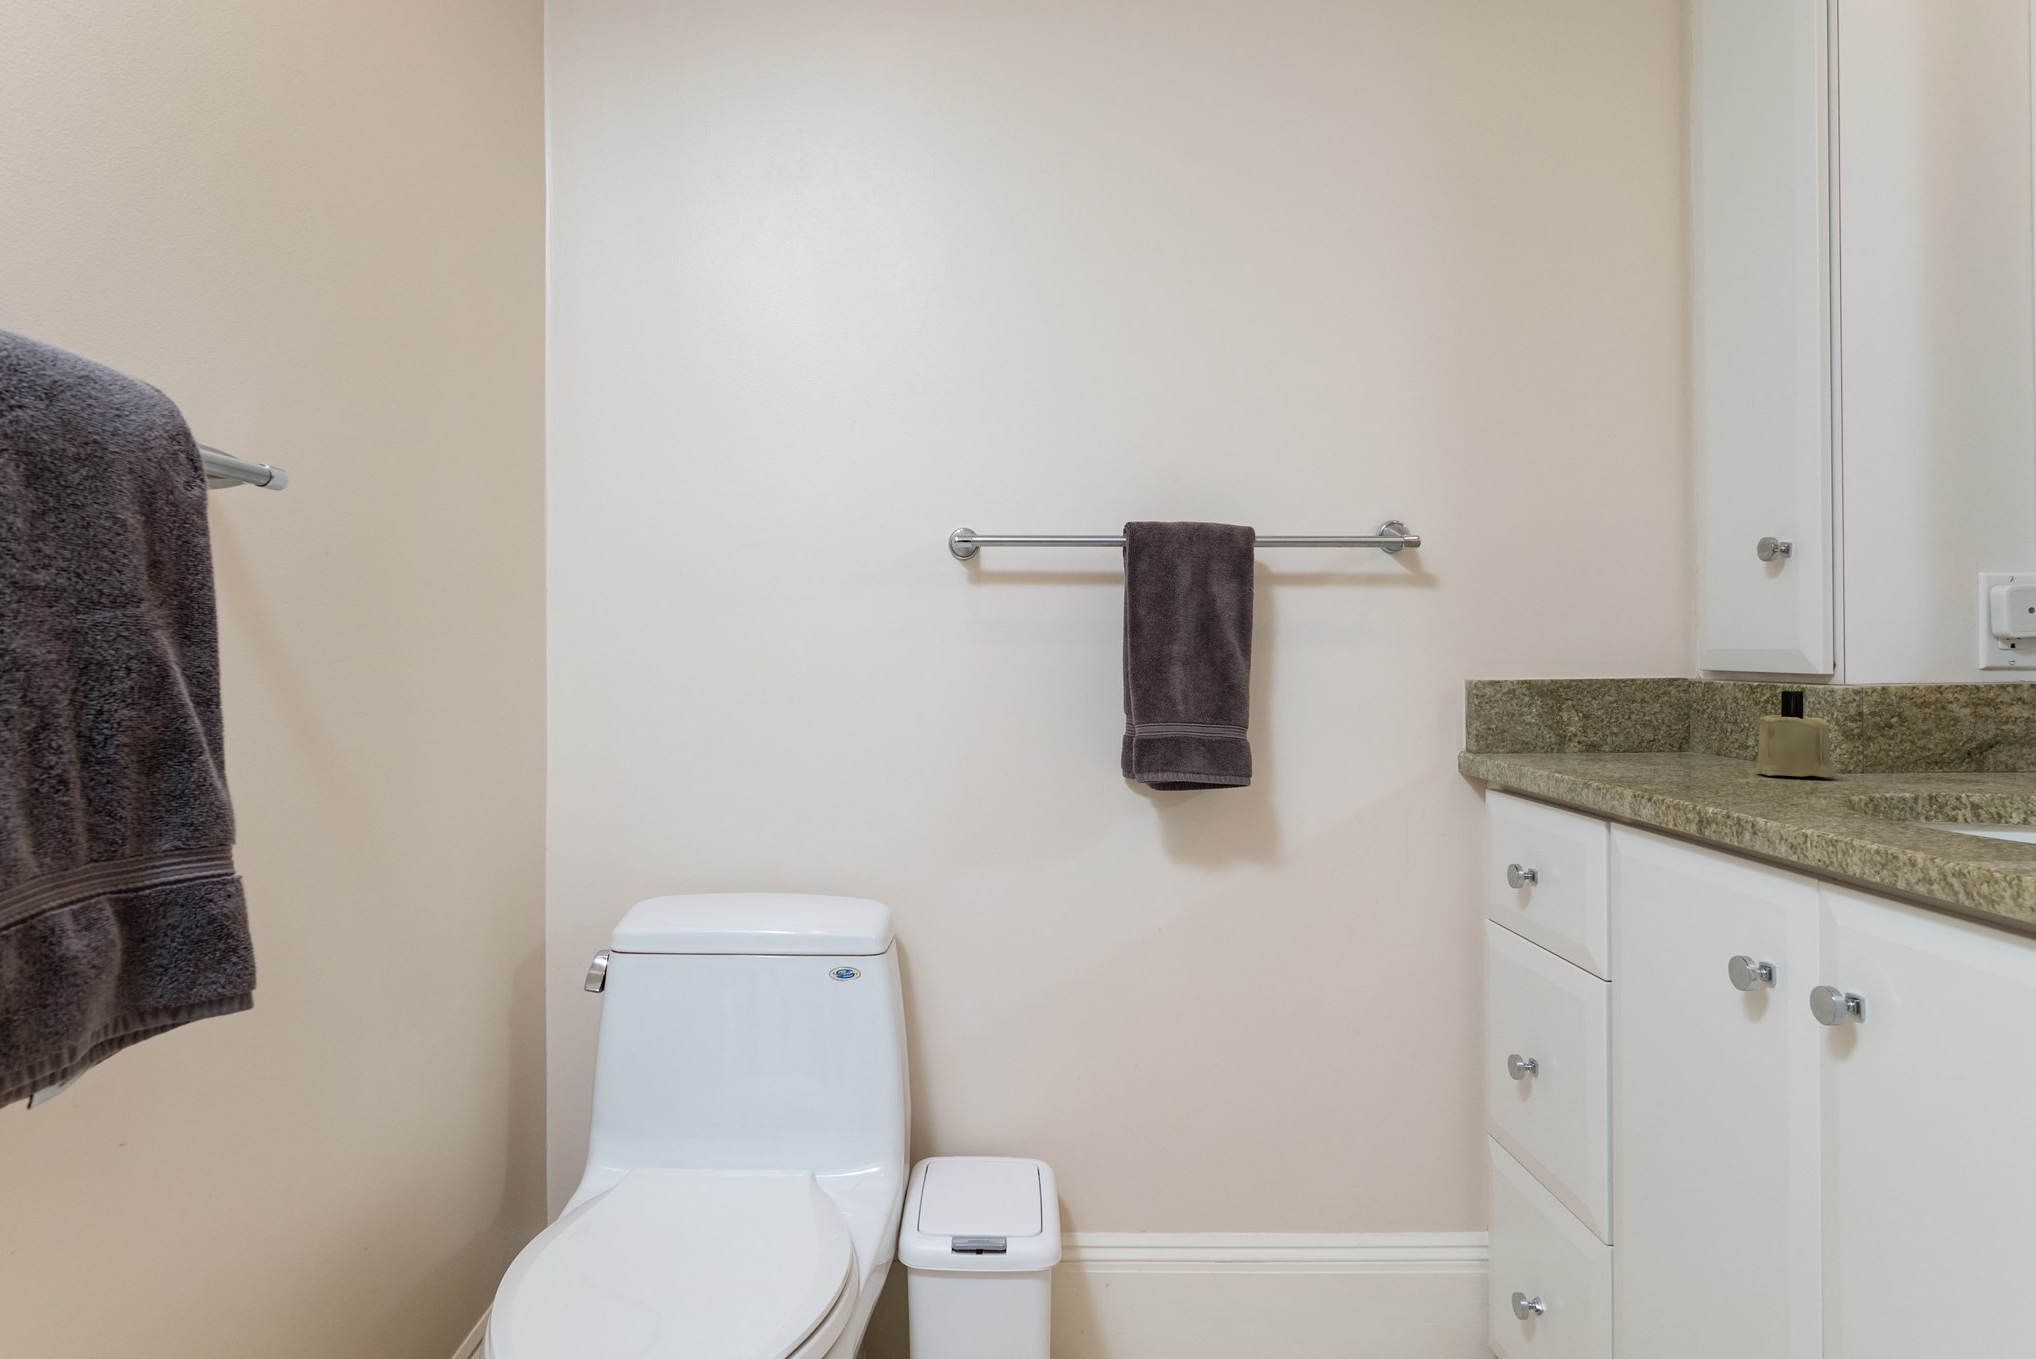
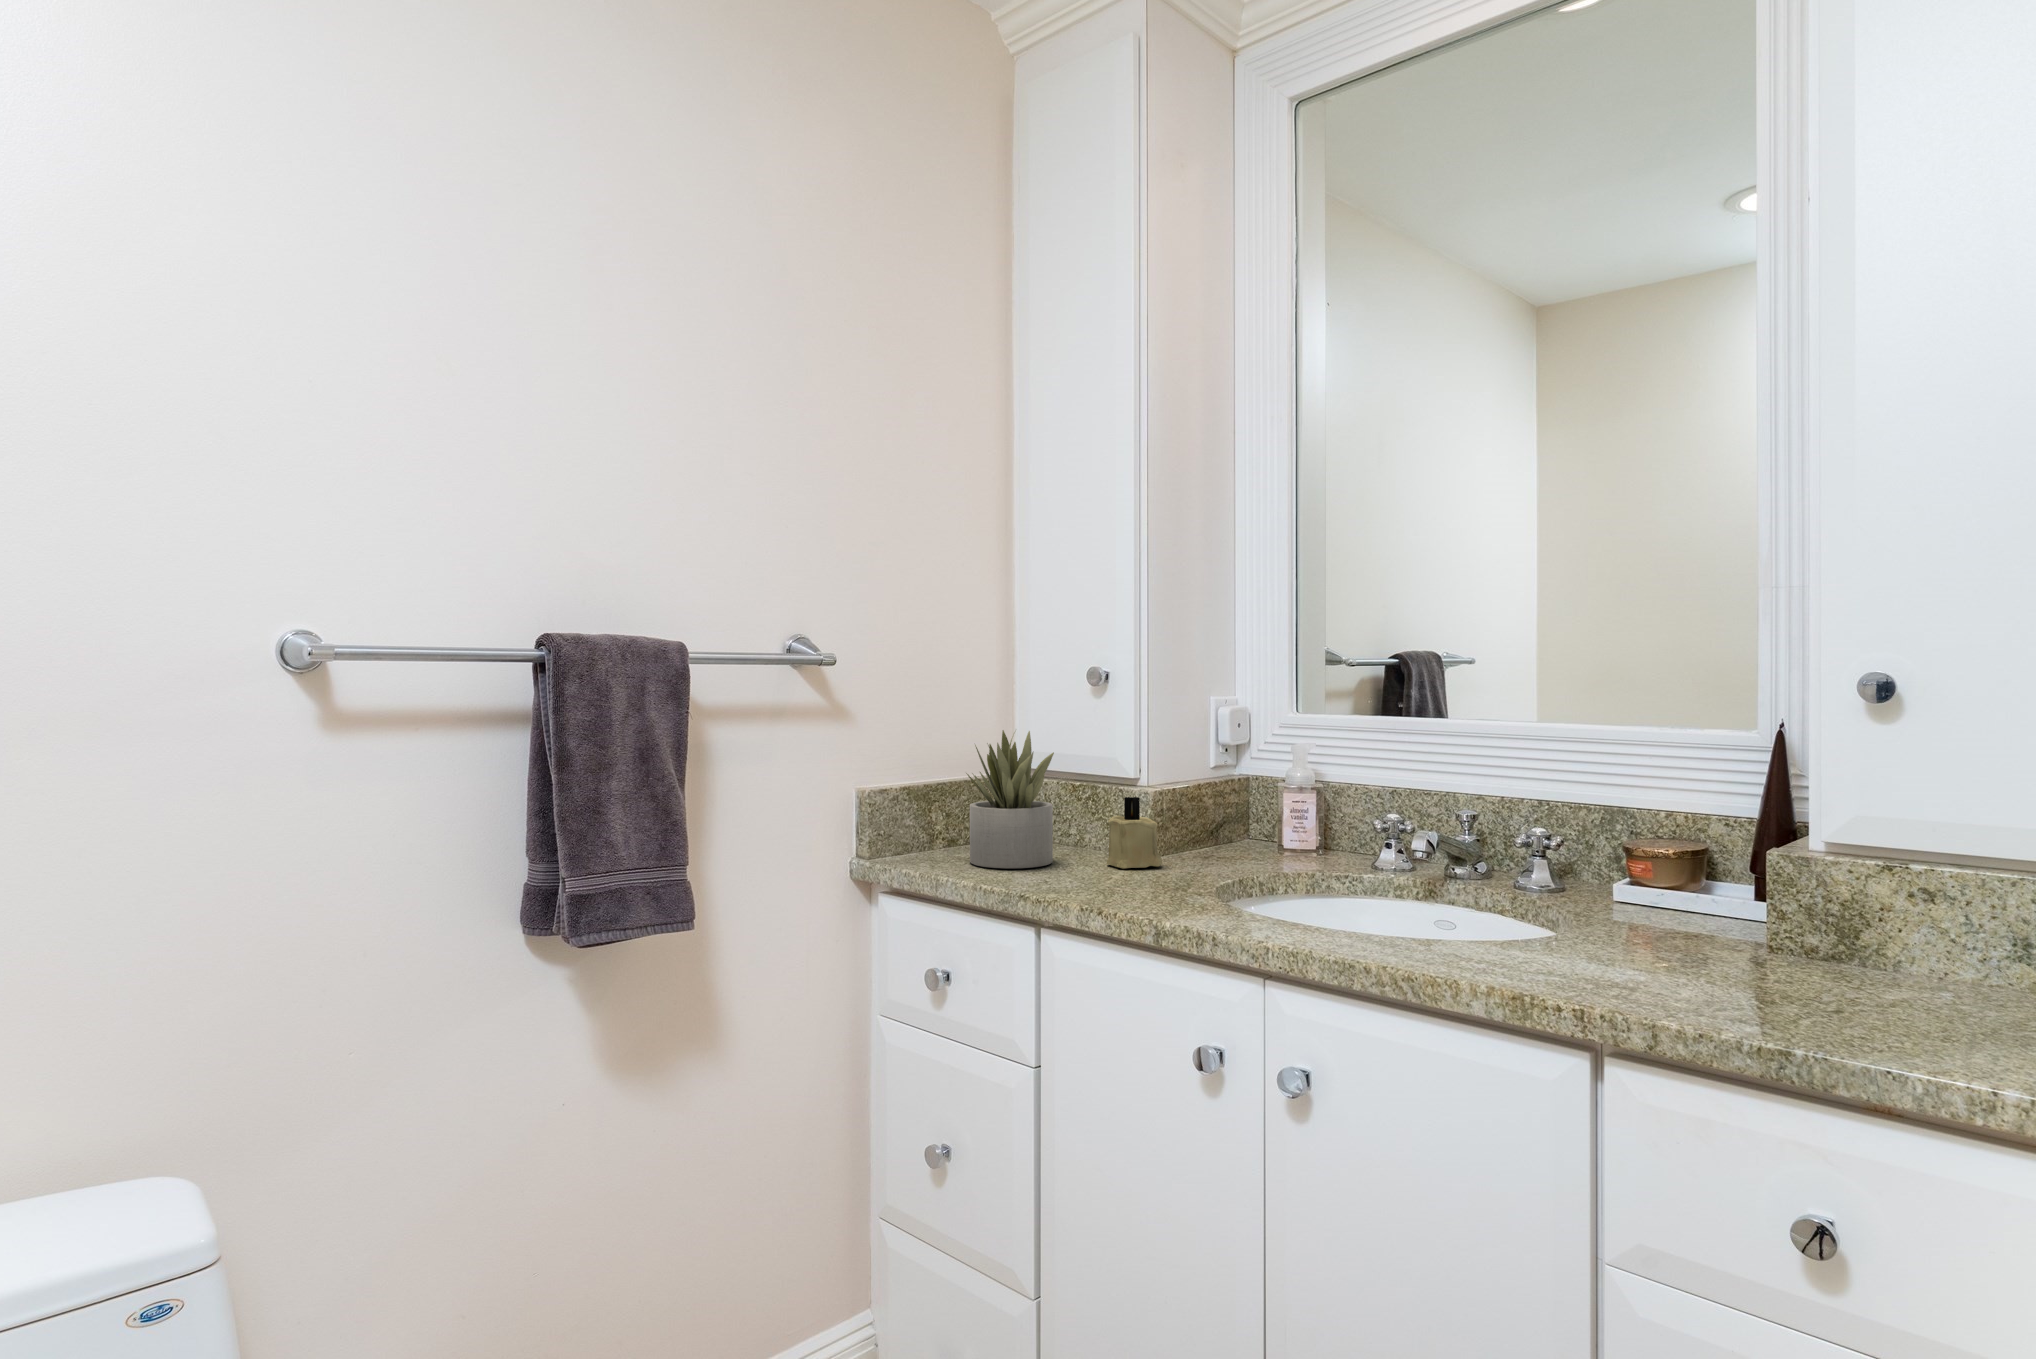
succulent plant: none [1581,611,1691,767] -> present [966,730,1054,868]

